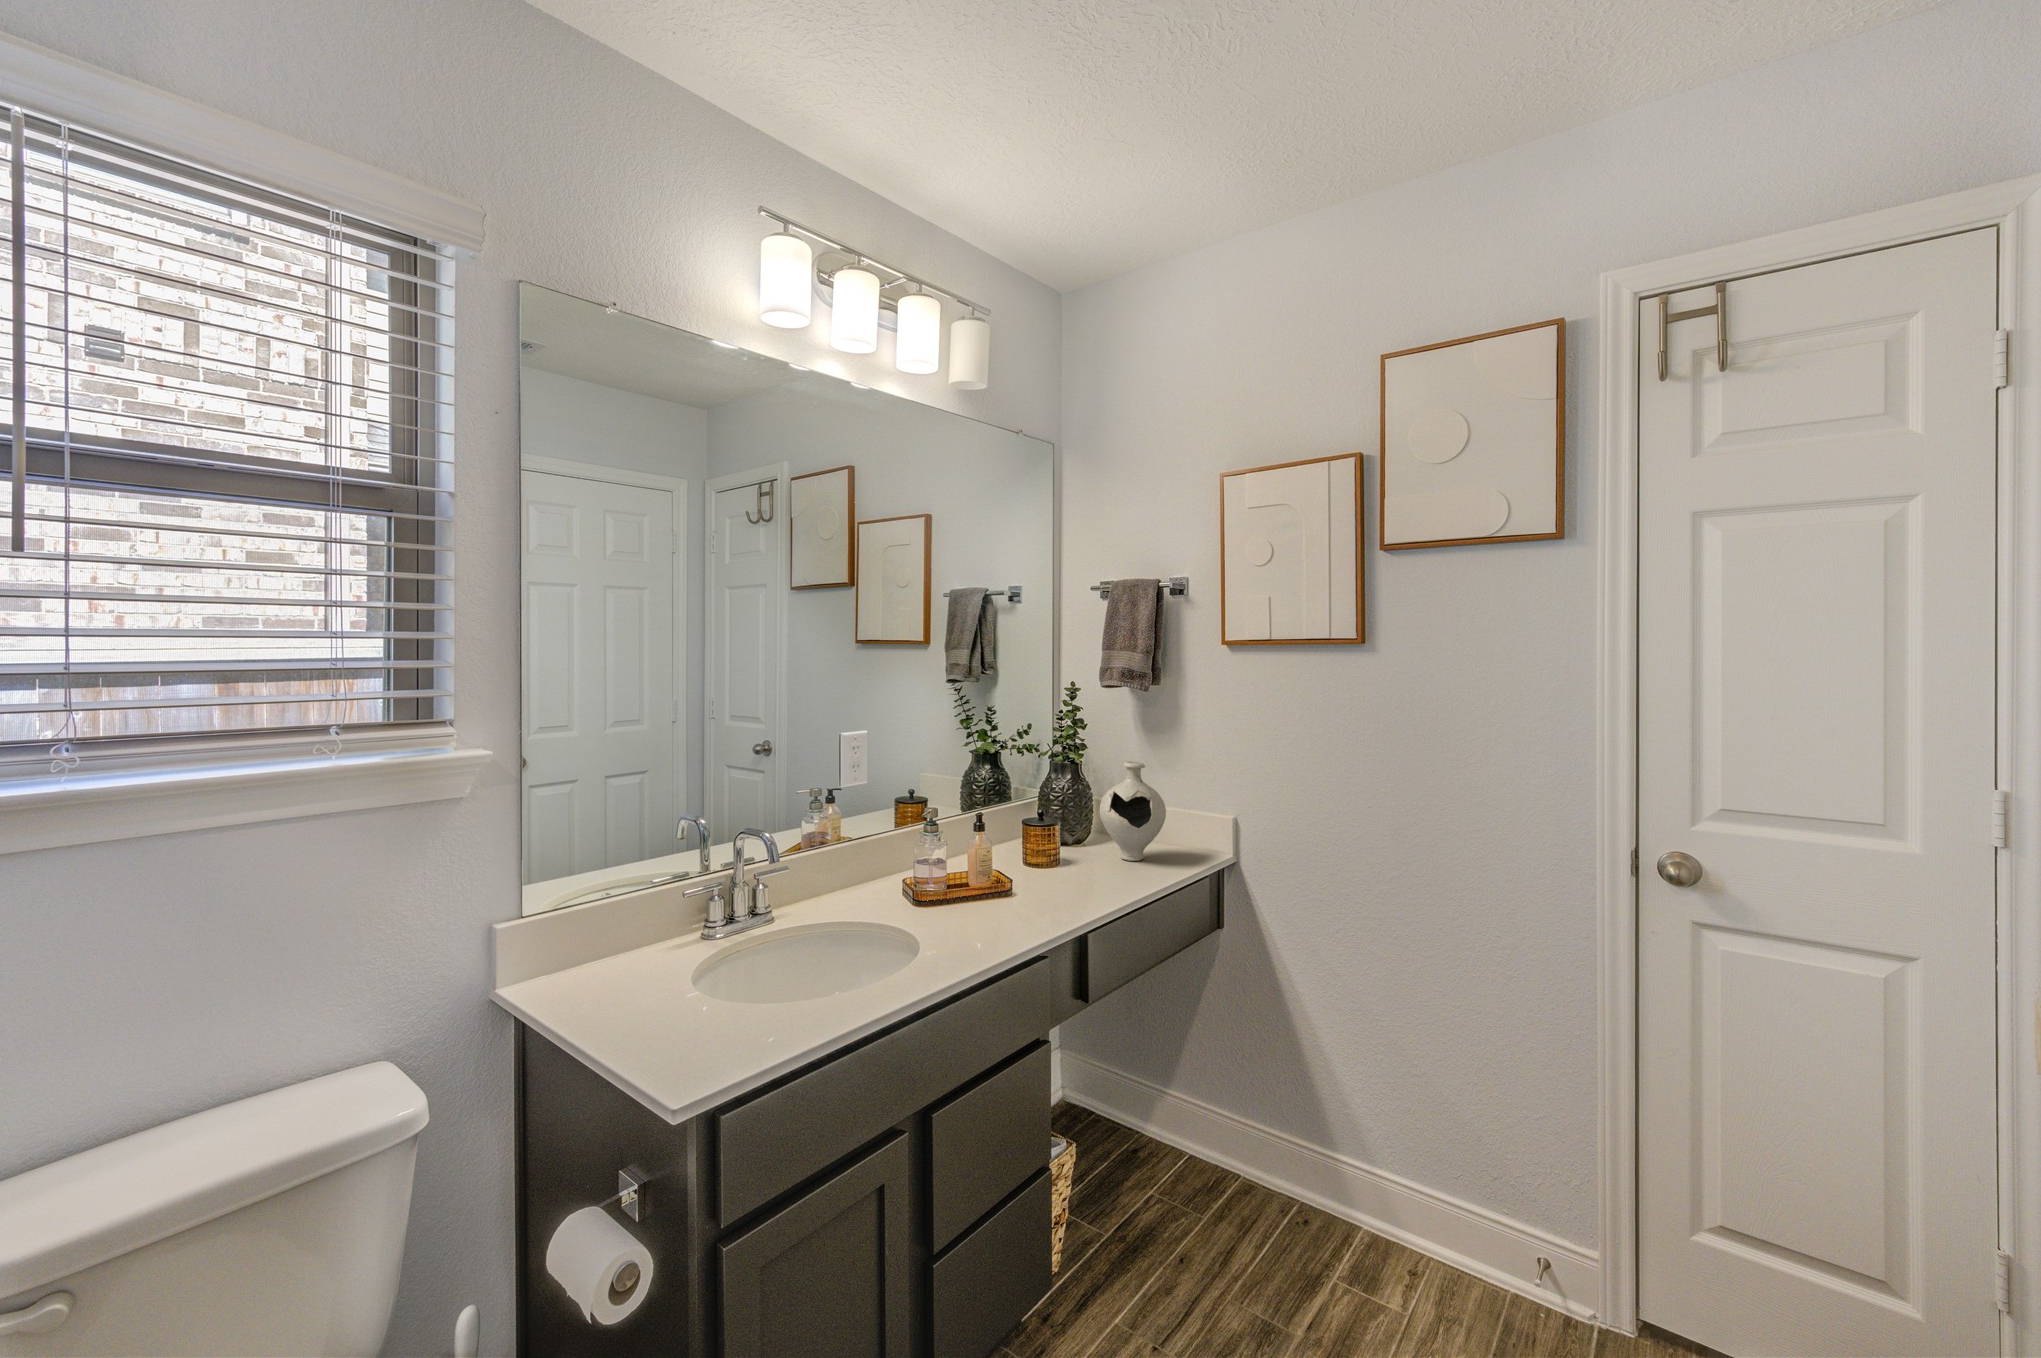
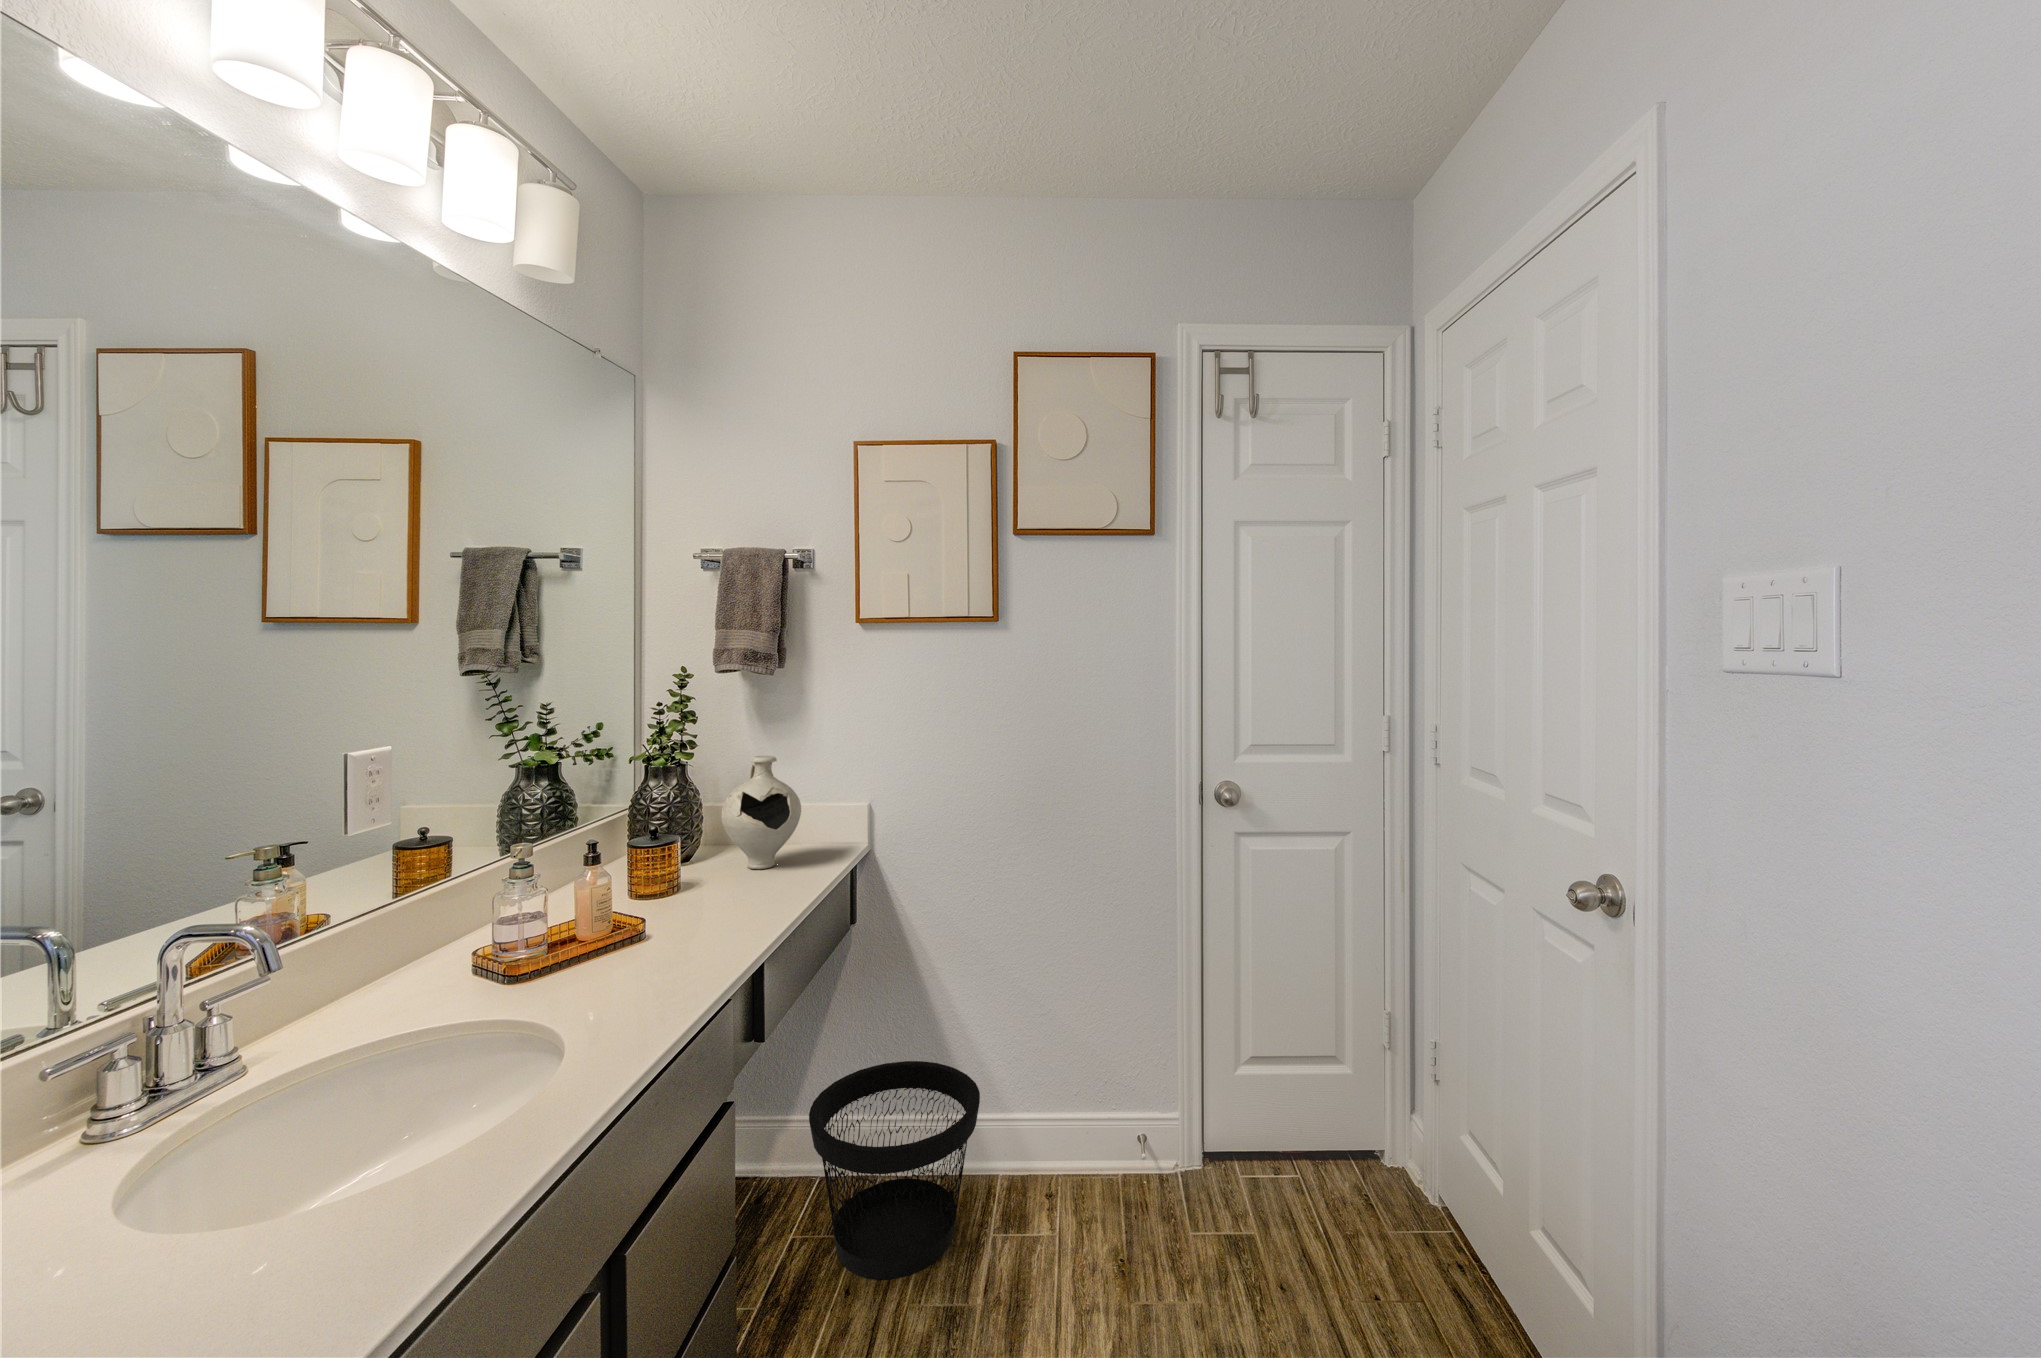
wastebasket: none [1160,1068,1327,1276] -> present [809,1061,980,1280]

